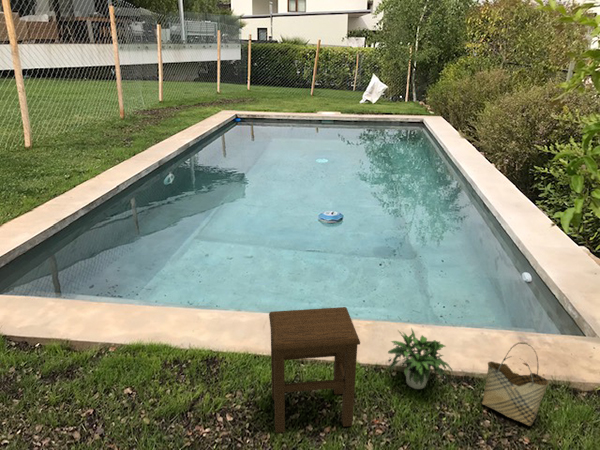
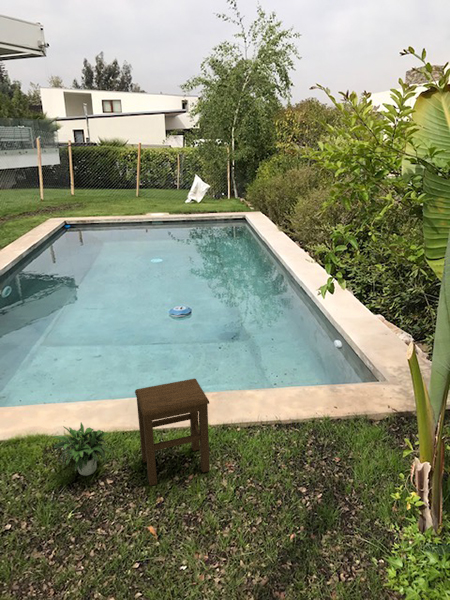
potted plant: present [388,329,452,389] -> present [44,423,113,476]
woven basket: present [482,342,548,426] -> none [305,388,348,449]

